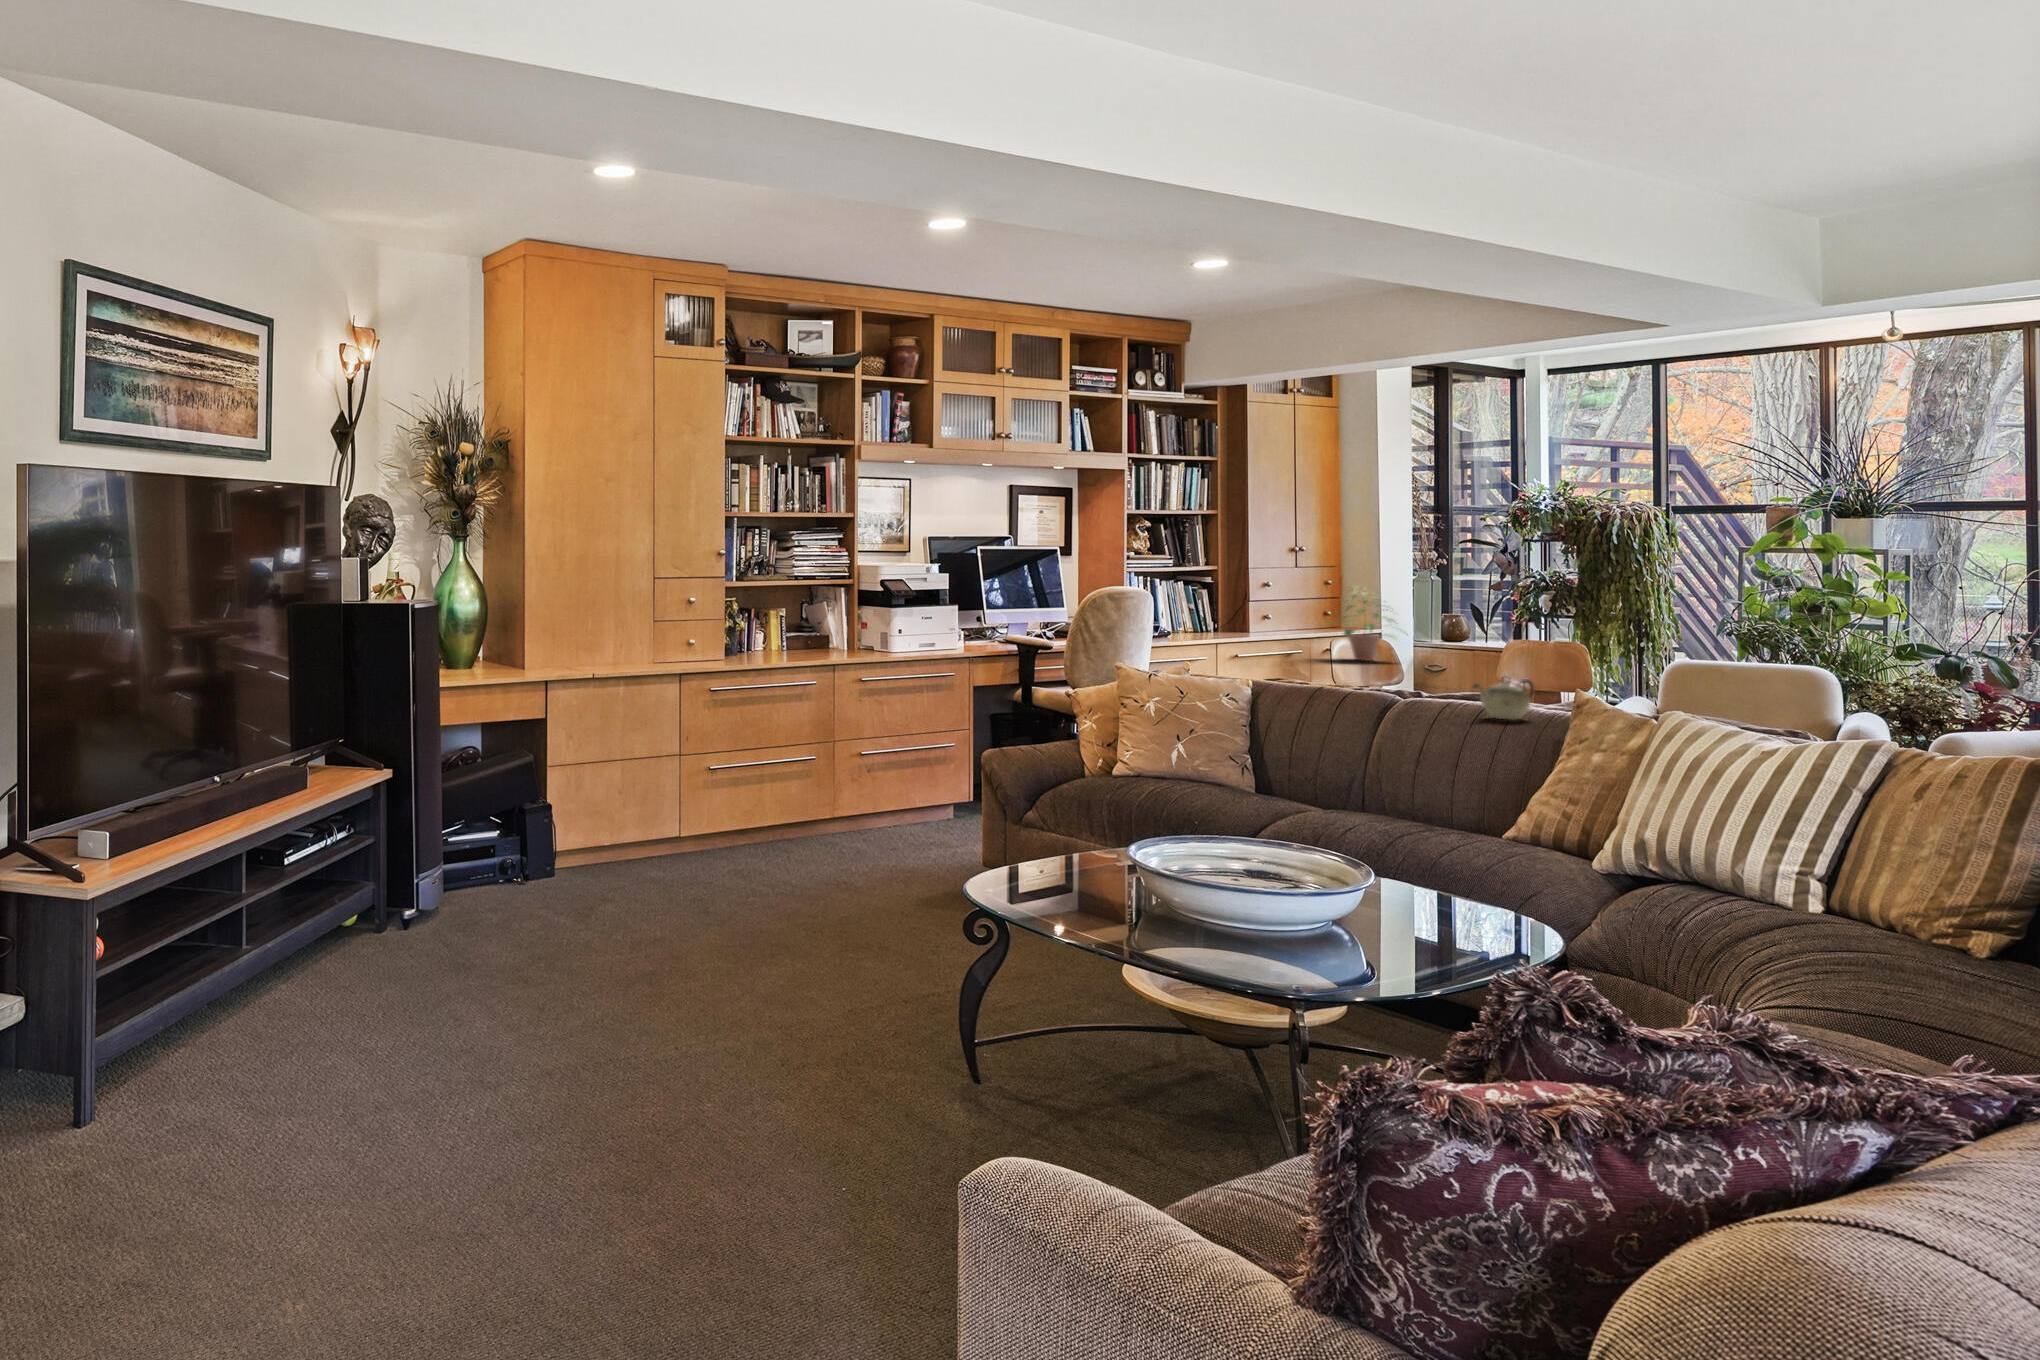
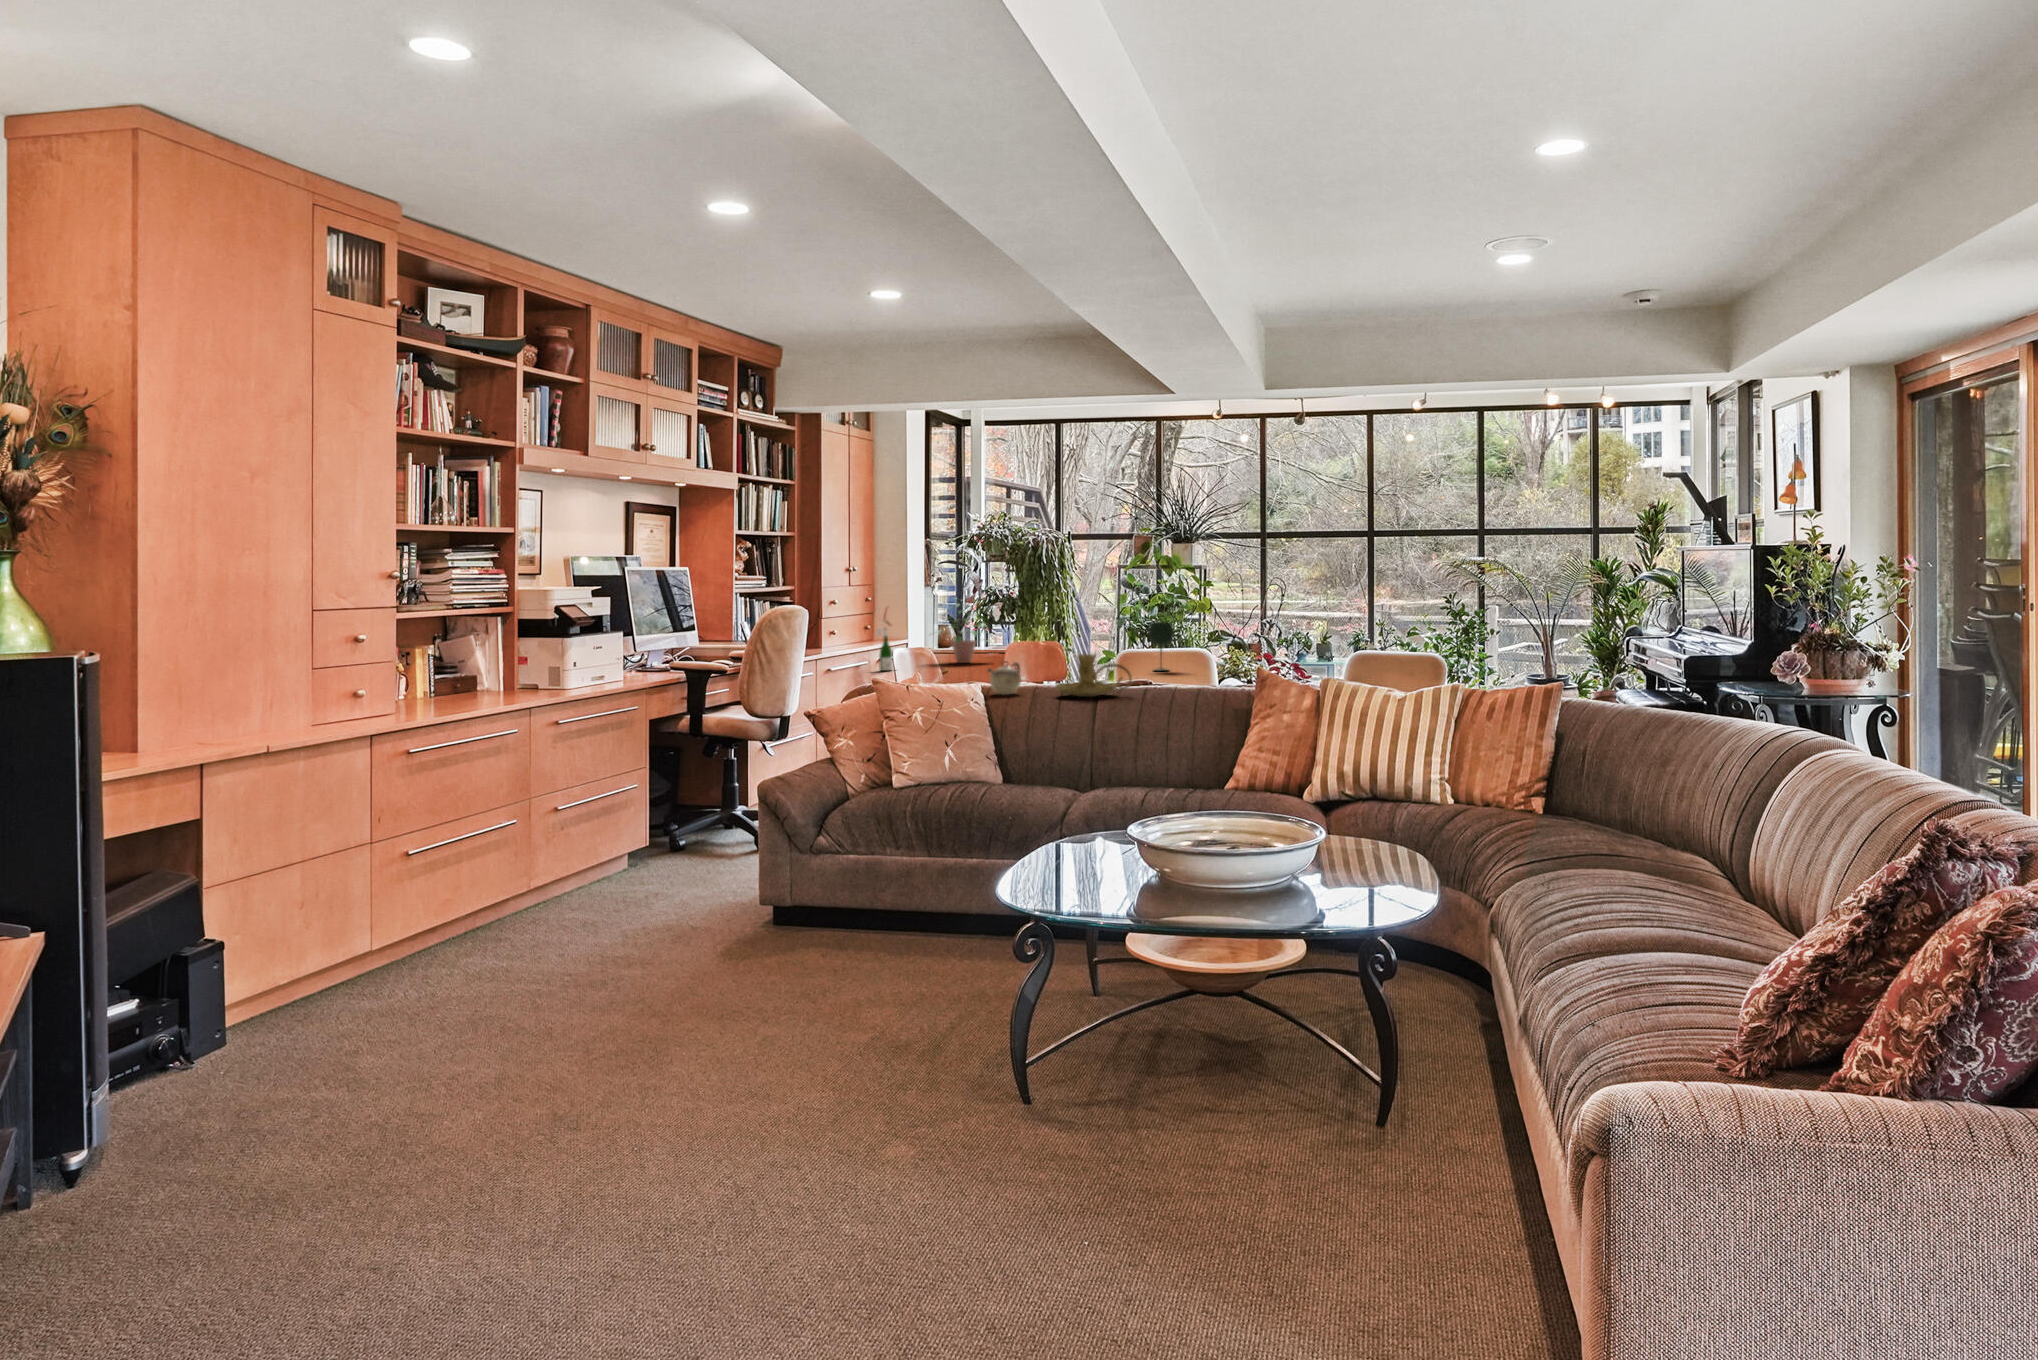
wine bottle: none [1235,592,1259,662] -> present [877,613,892,671]
wine glass: none [1560,625,1601,689] -> present [1148,621,1174,671]
candle holder: none [1313,657,1408,706] -> present [1056,654,1132,697]
teapot: present [1473,676,1534,720] -> present [988,661,1021,695]

